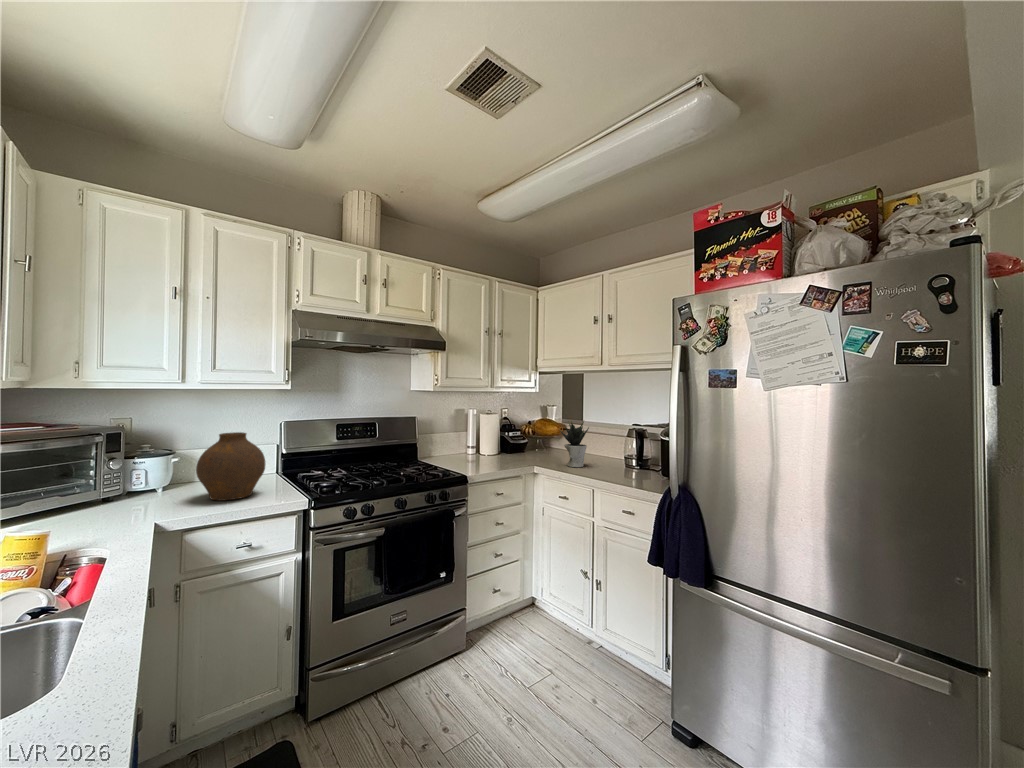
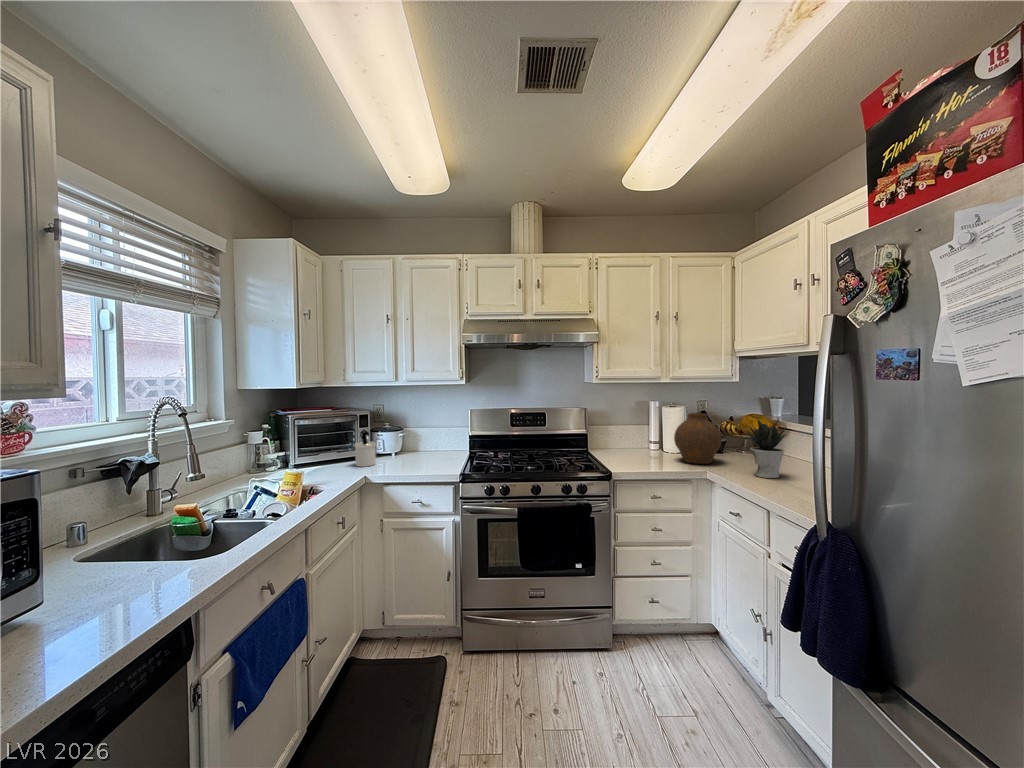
vase: present [196,432,265,501] -> present [674,413,722,464]
soap dispenser: none [104,457,146,512] -> present [355,431,376,467]

